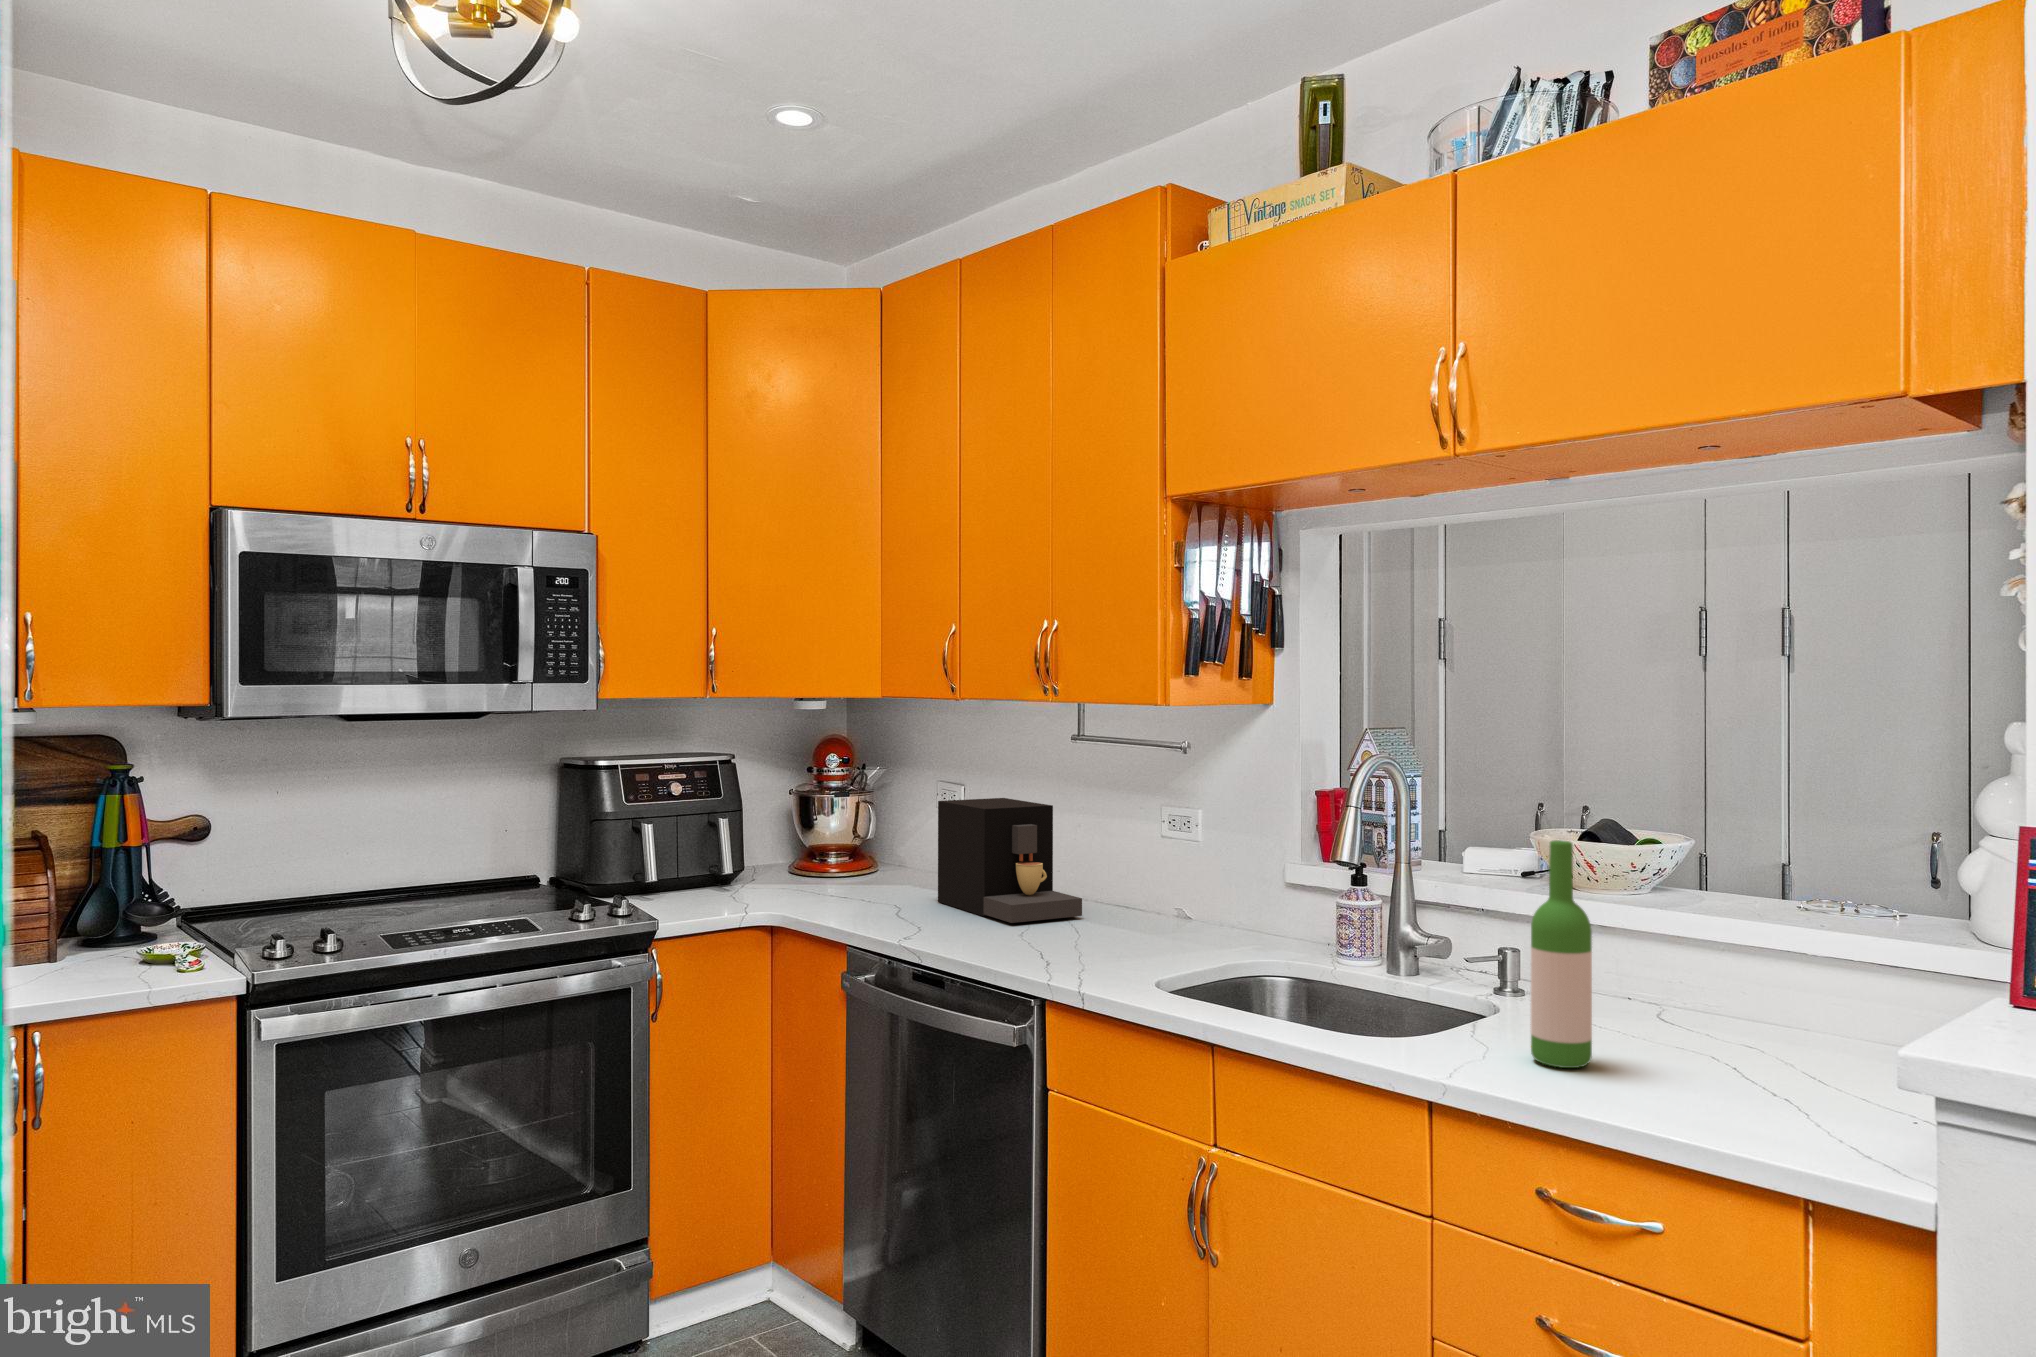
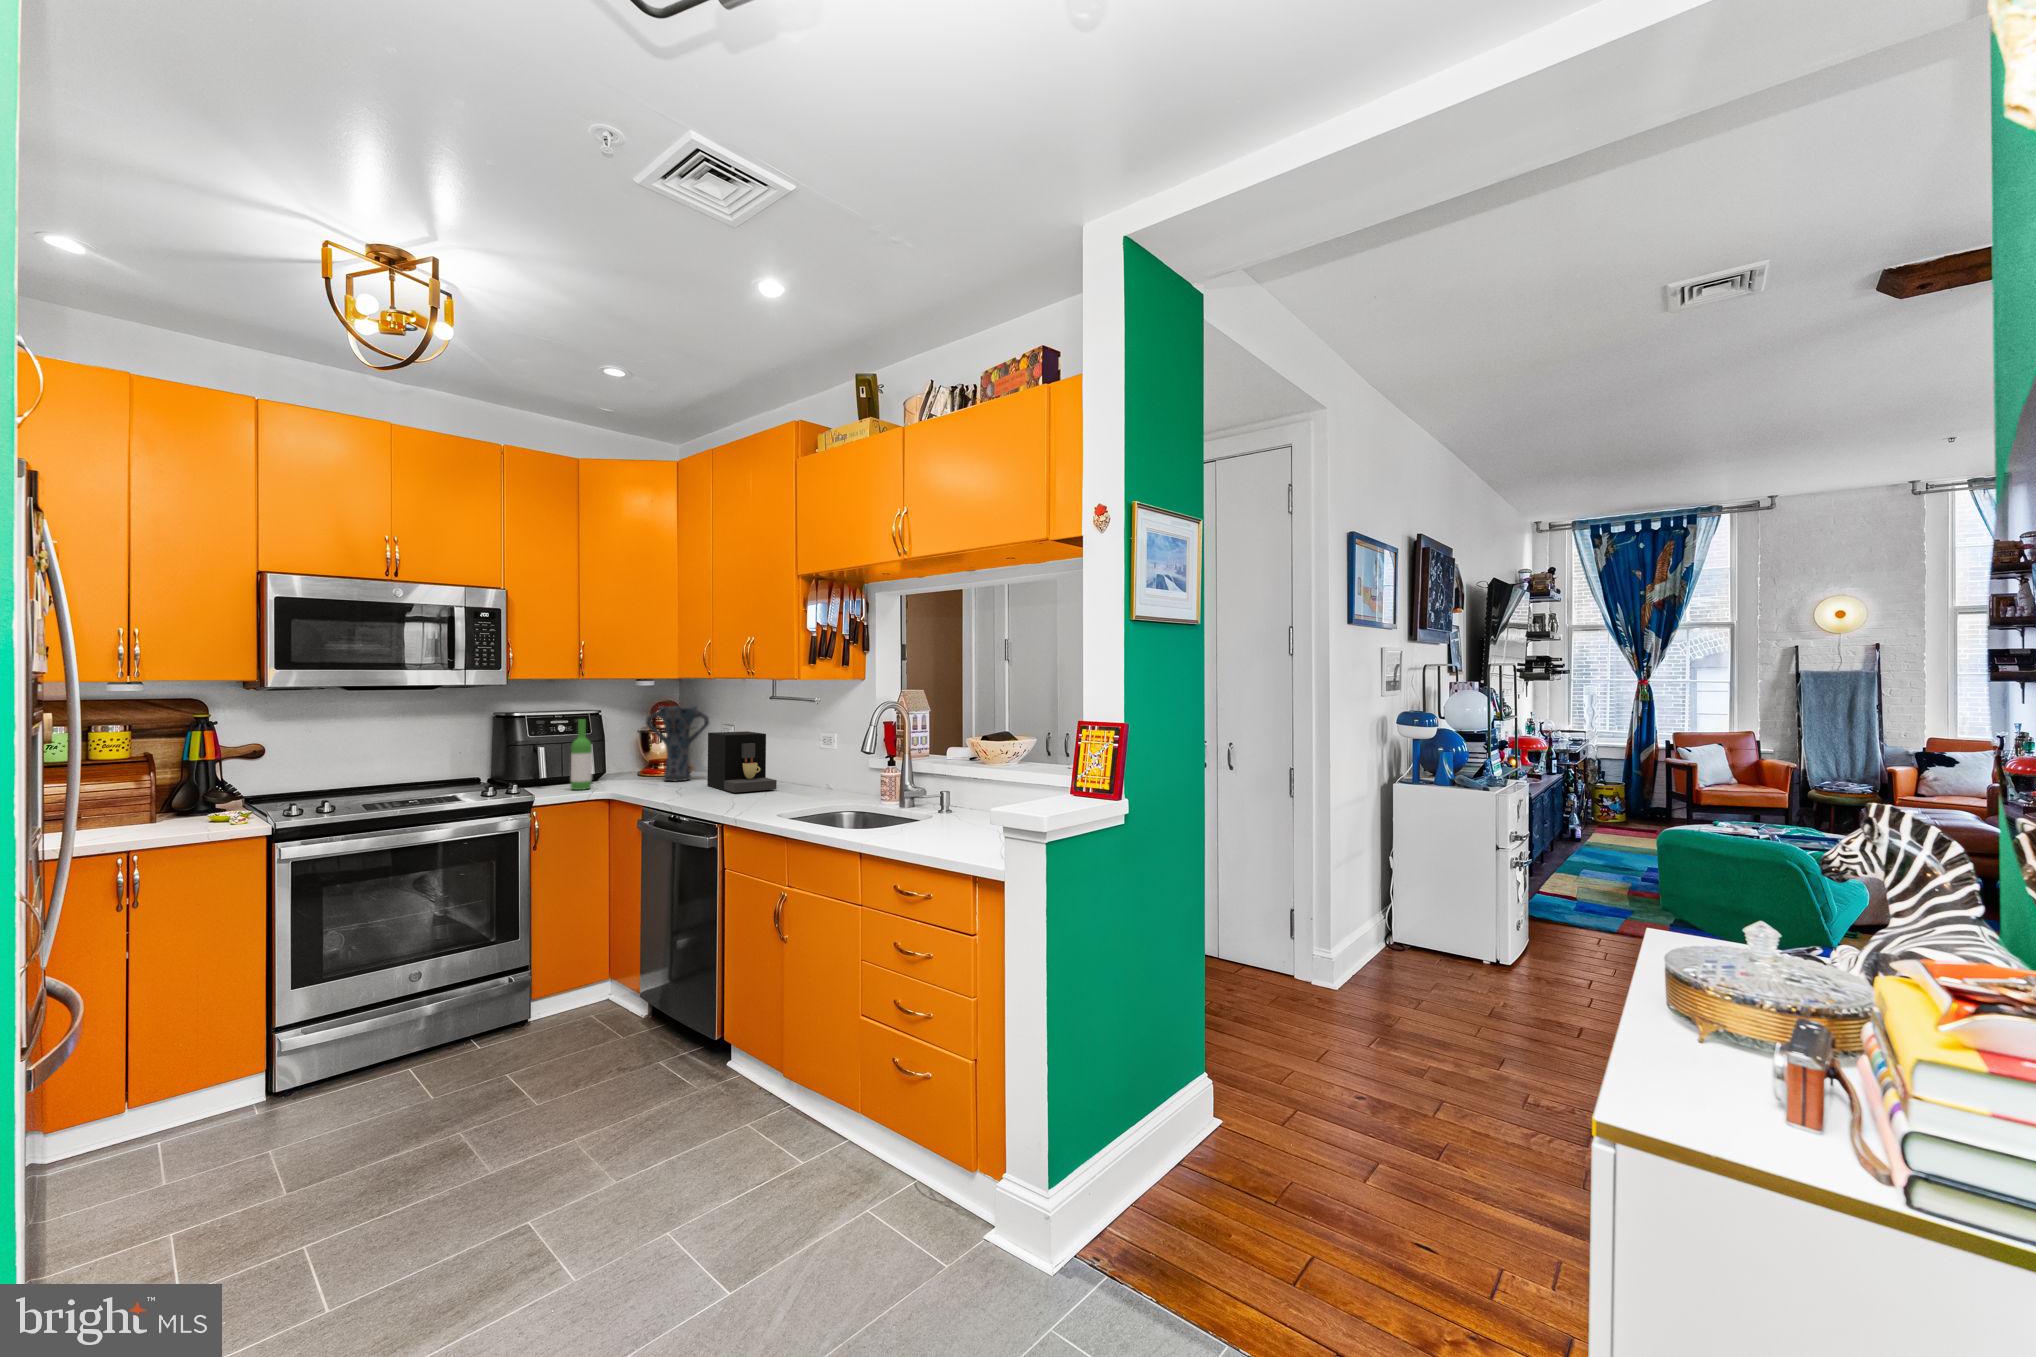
vase: none [813,746,926,890] -> present [646,706,709,781]
wine bottle: present [1531,840,1592,1068] -> present [571,719,592,790]

